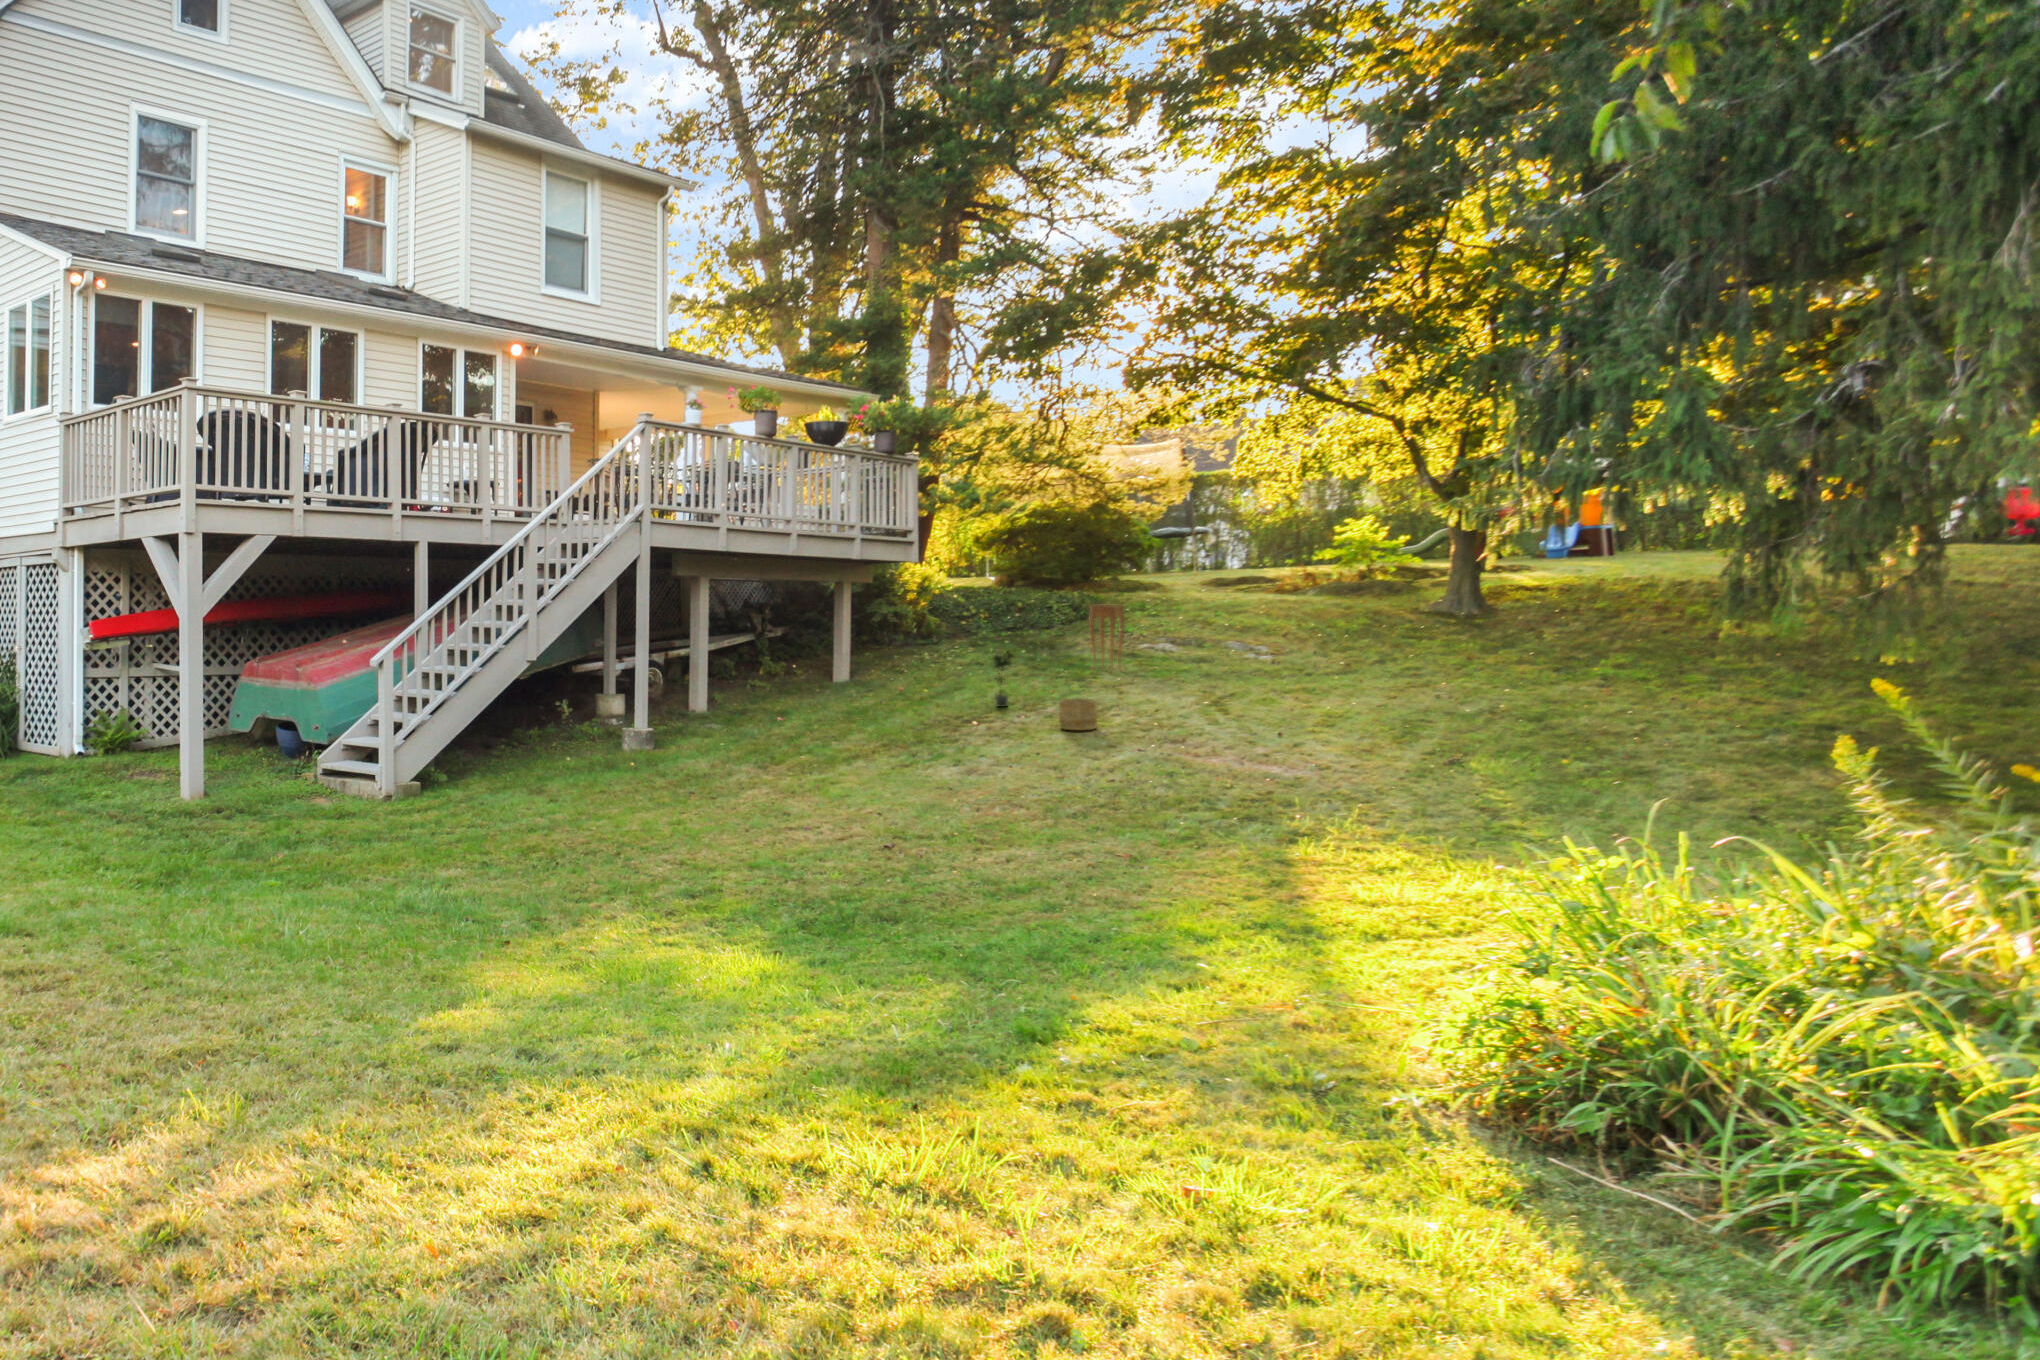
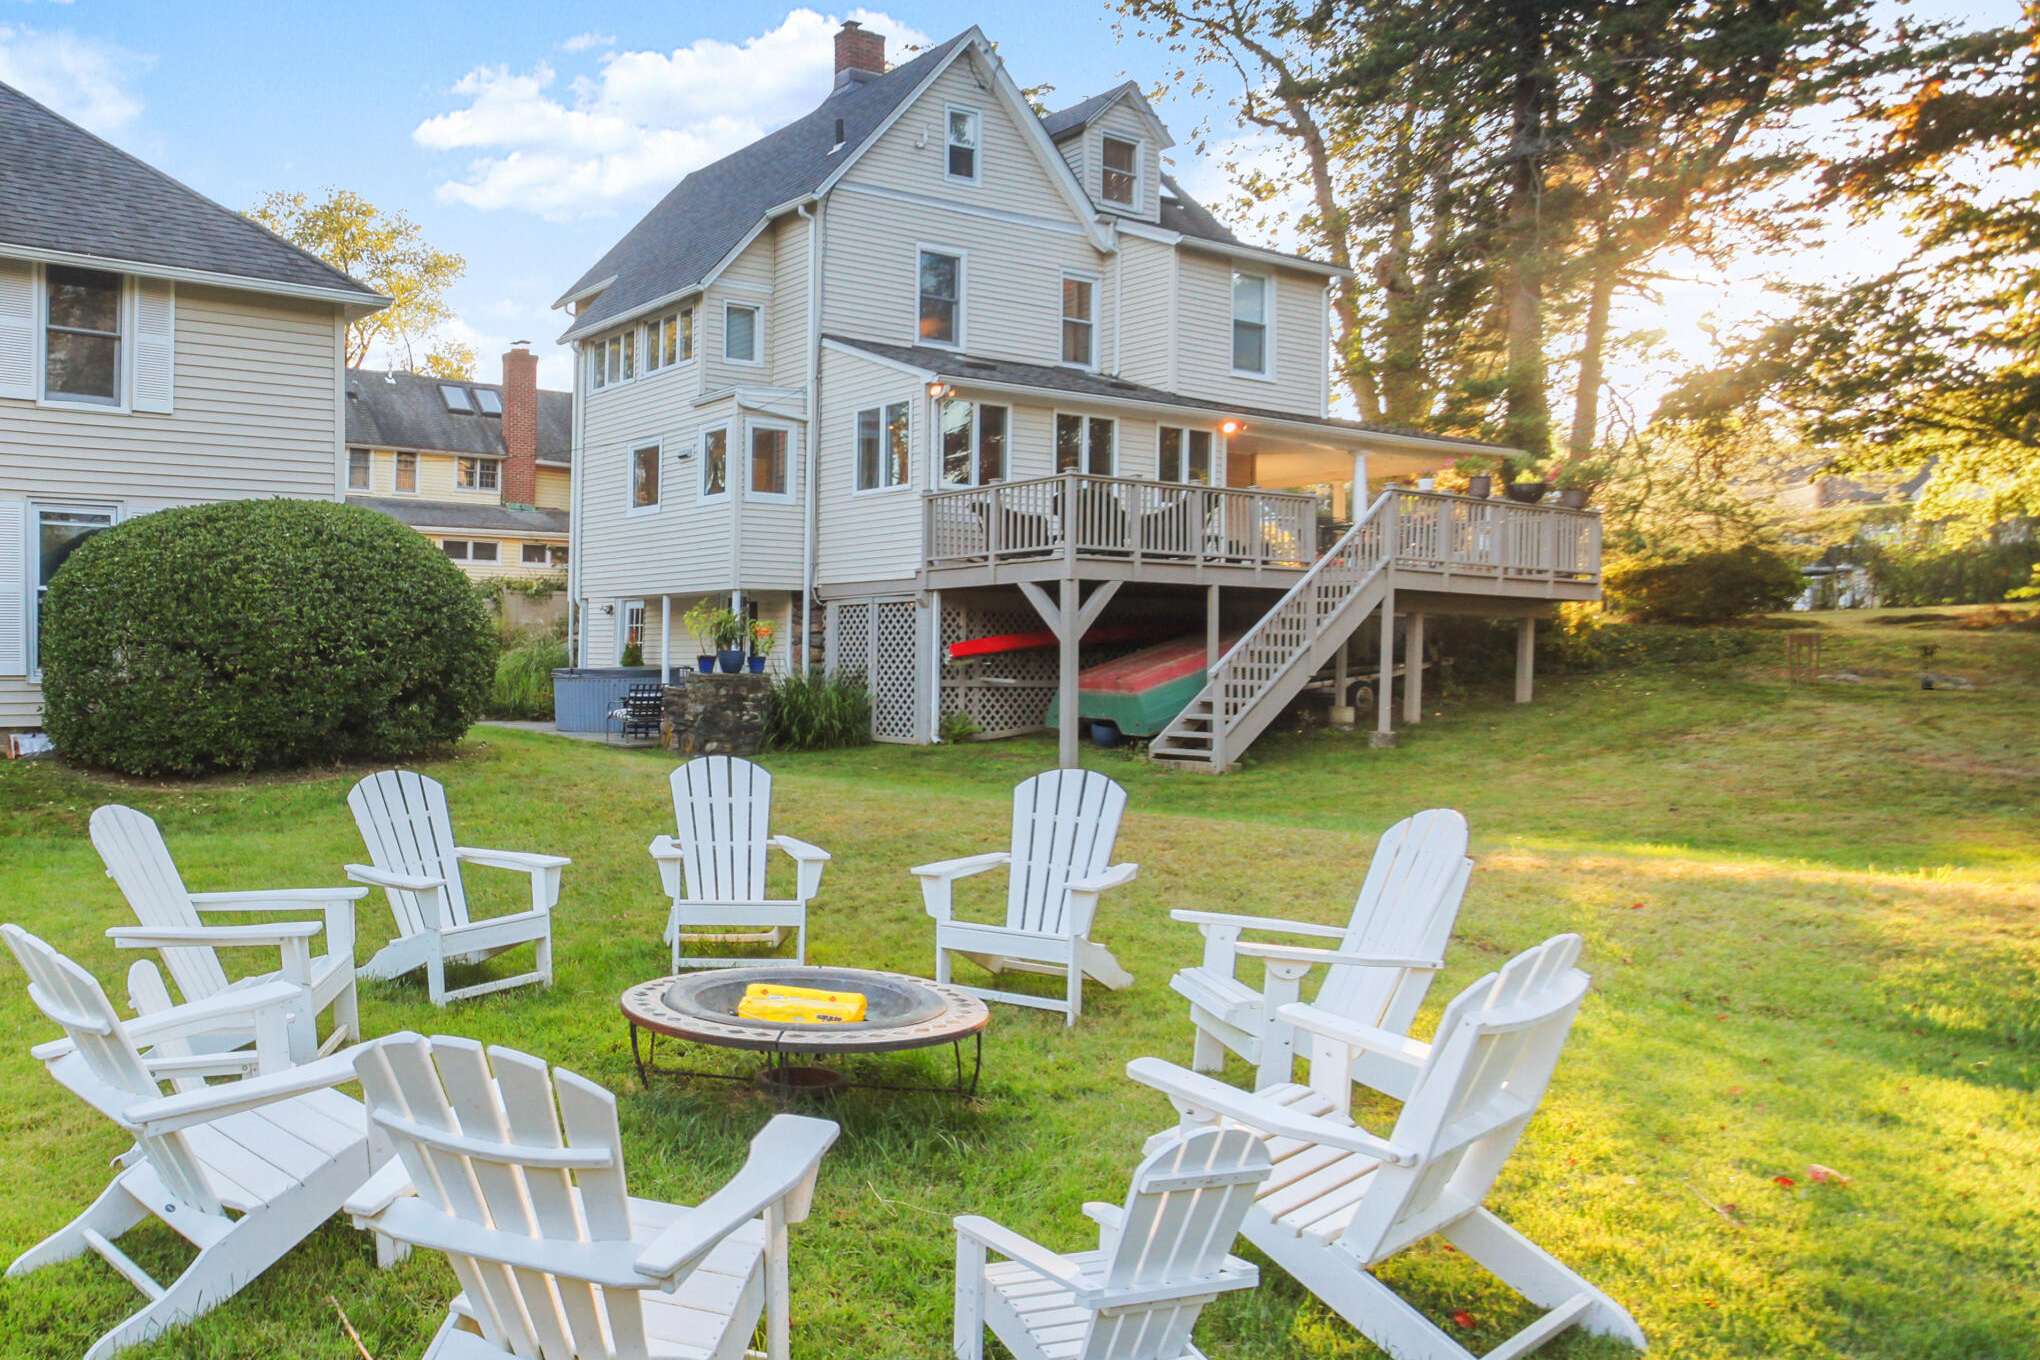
potted plant: present [989,651,1013,707] -> present [1920,642,1941,689]
wooden bucket: present [1058,698,1097,730] -> none [1774,700,1810,723]

